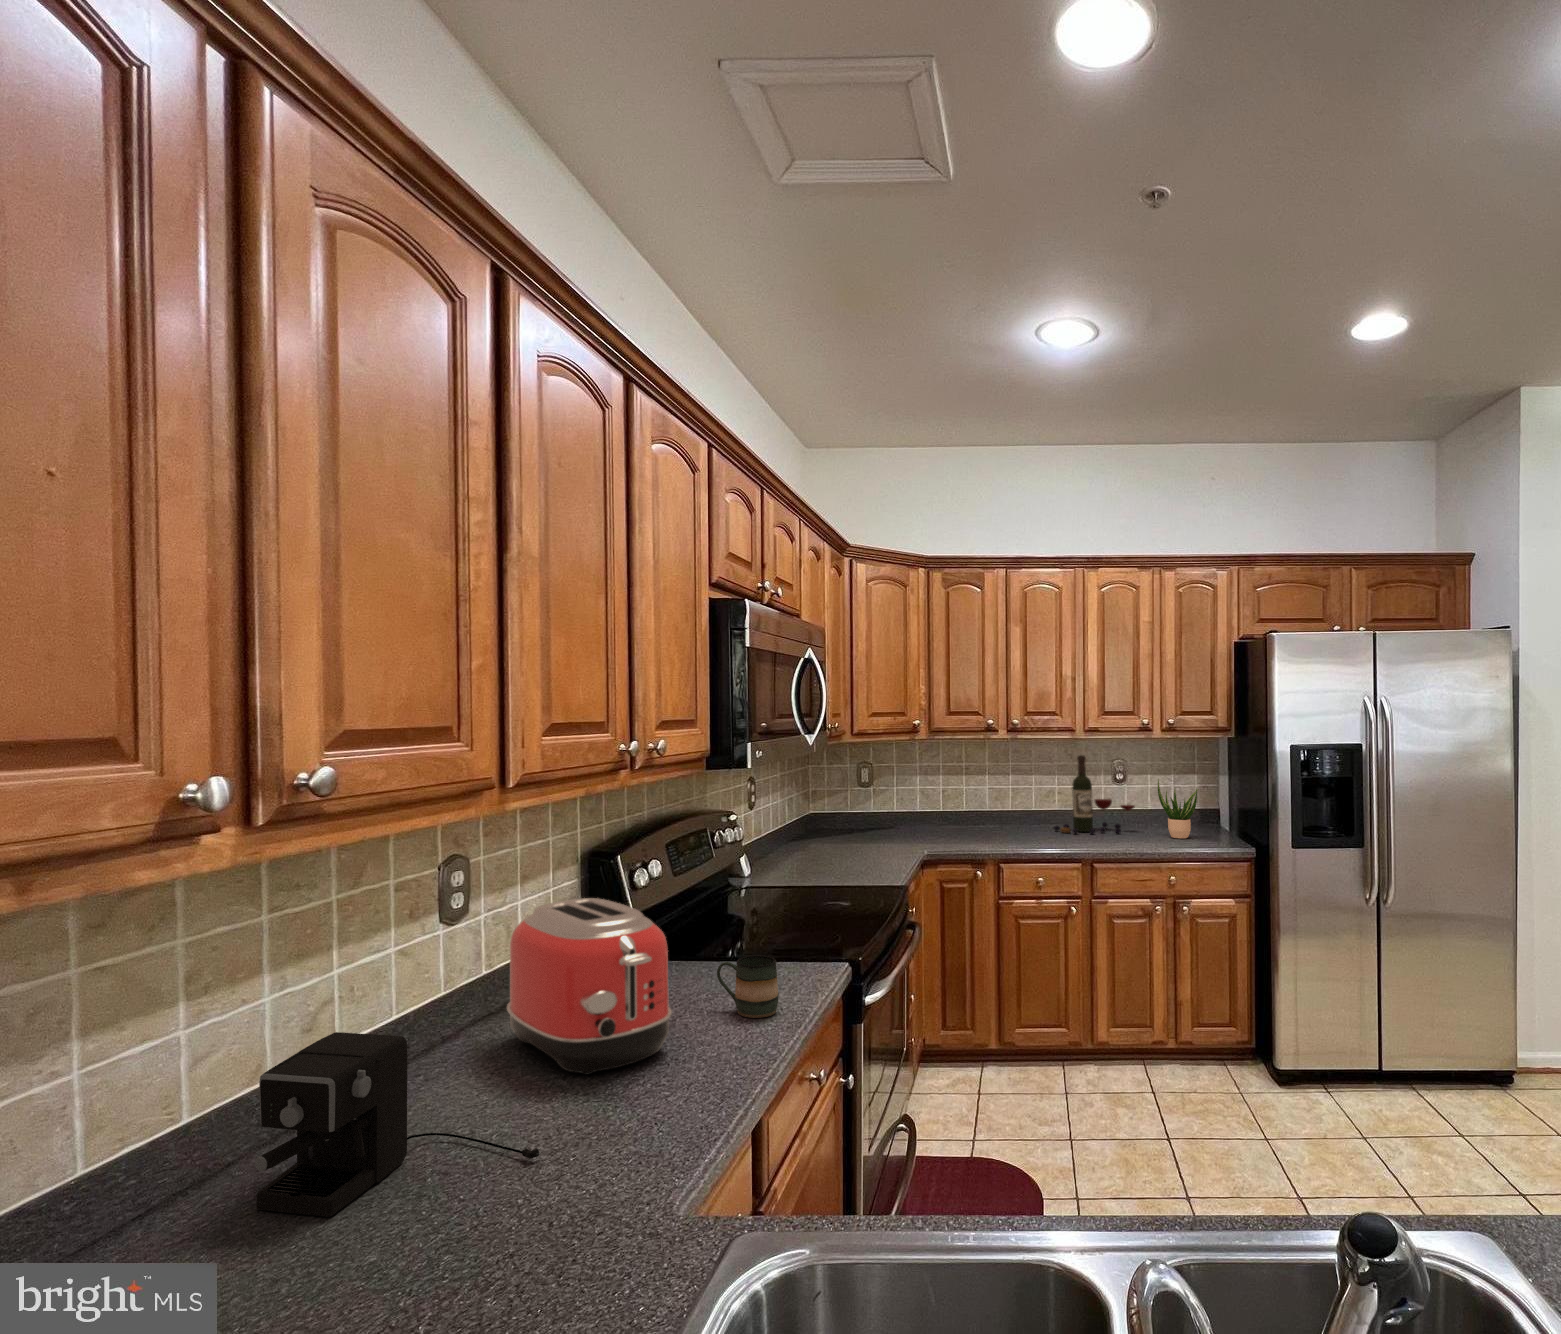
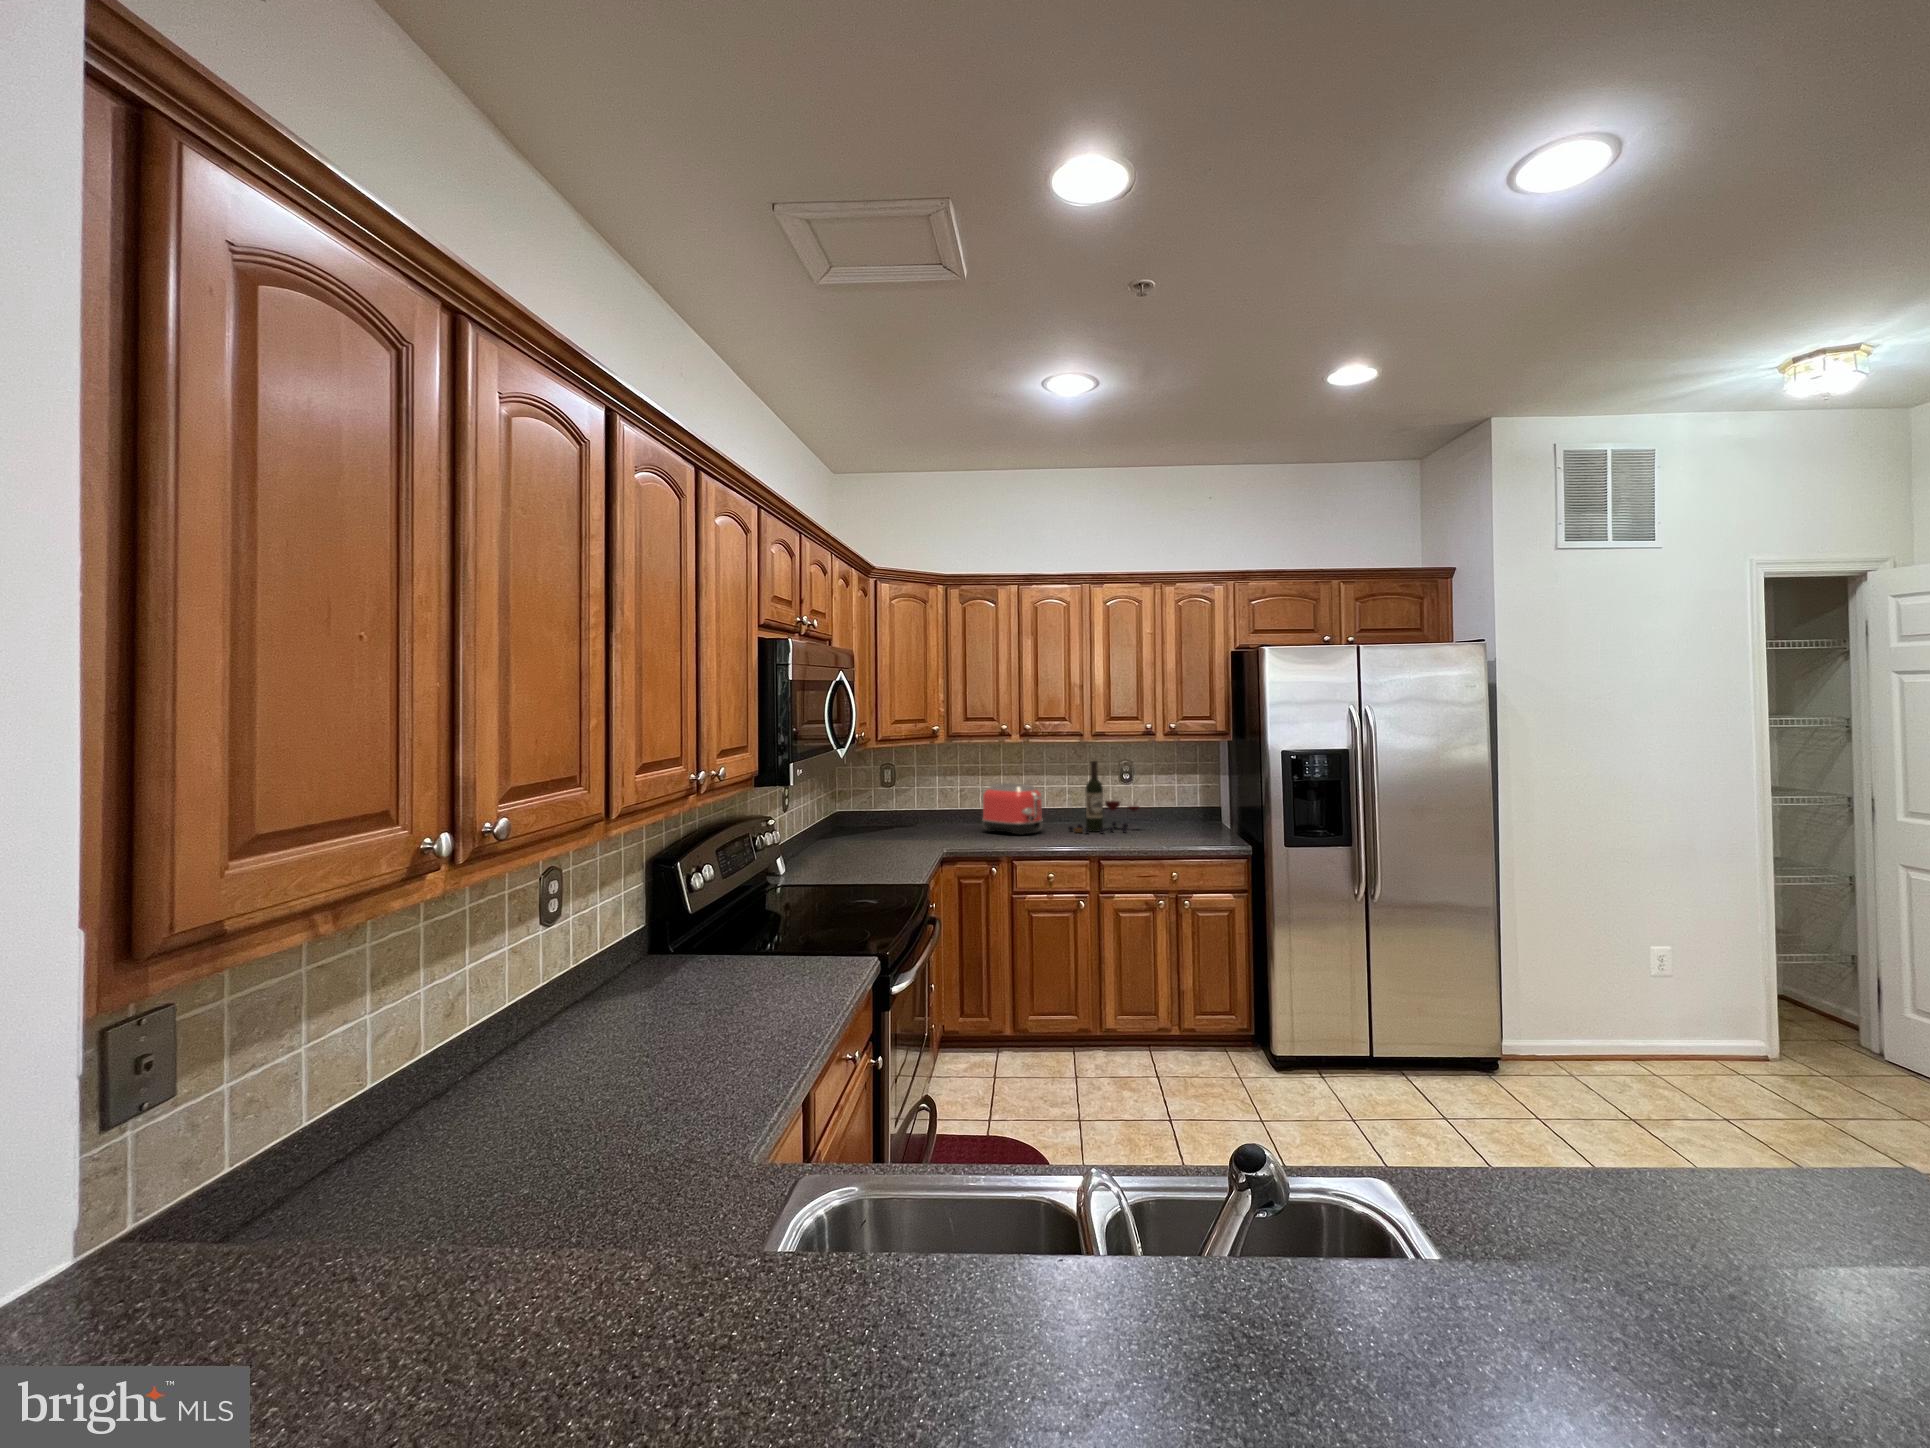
potted plant: present [1158,779,1198,839] -> none [1159,781,1194,836]
toaster: present [507,898,672,1074] -> present [982,783,1043,835]
mug: present [717,955,779,1018] -> none [773,946,825,996]
coffee maker: present [255,1032,541,1217] -> none [445,1011,657,1139]

